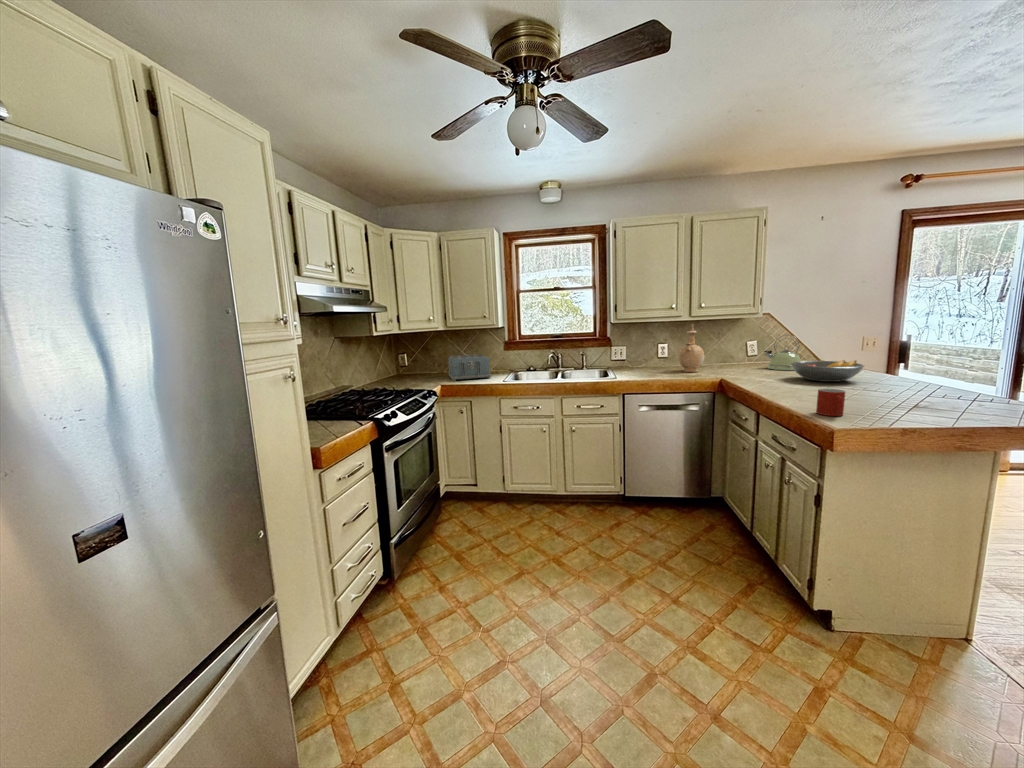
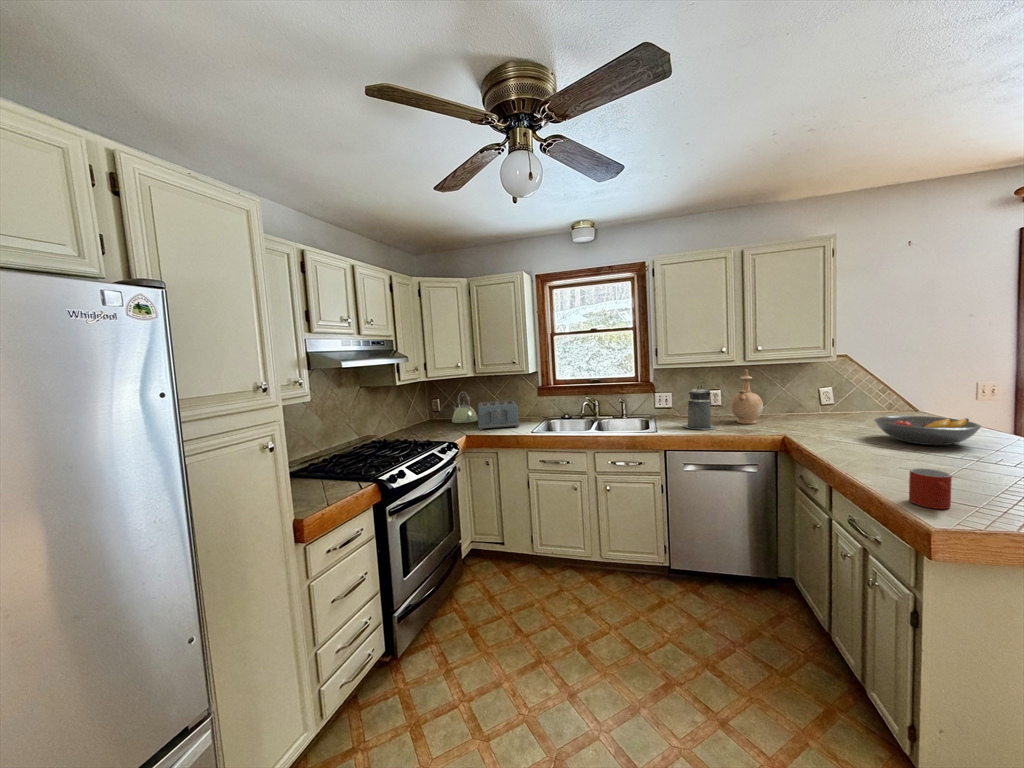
kettle: present [764,335,801,370] -> present [452,392,478,423]
canister: none [639,338,666,376] -> present [683,386,716,430]

